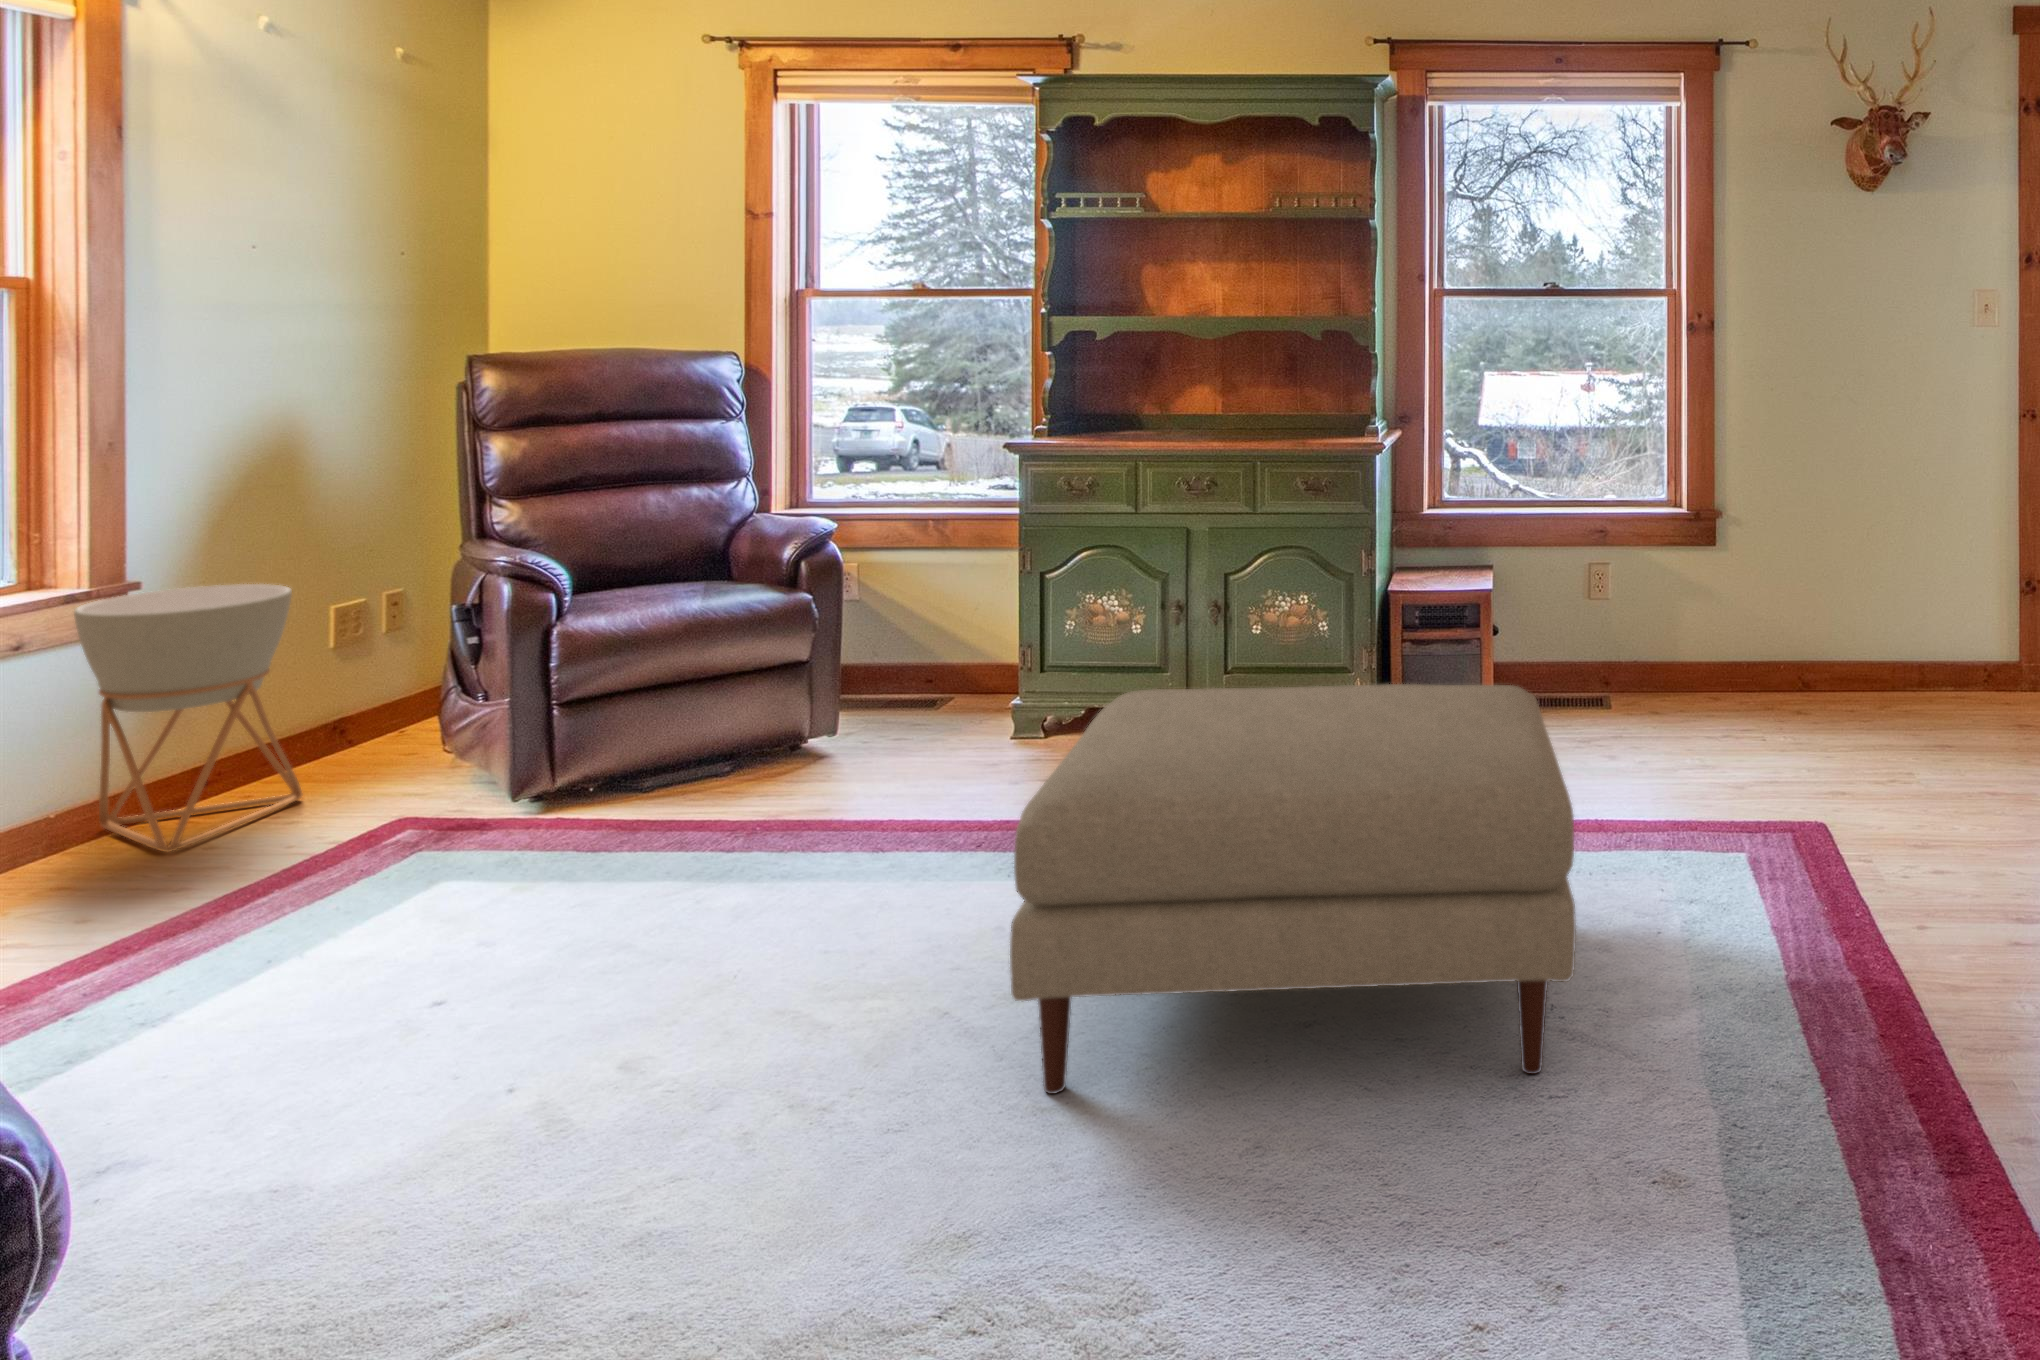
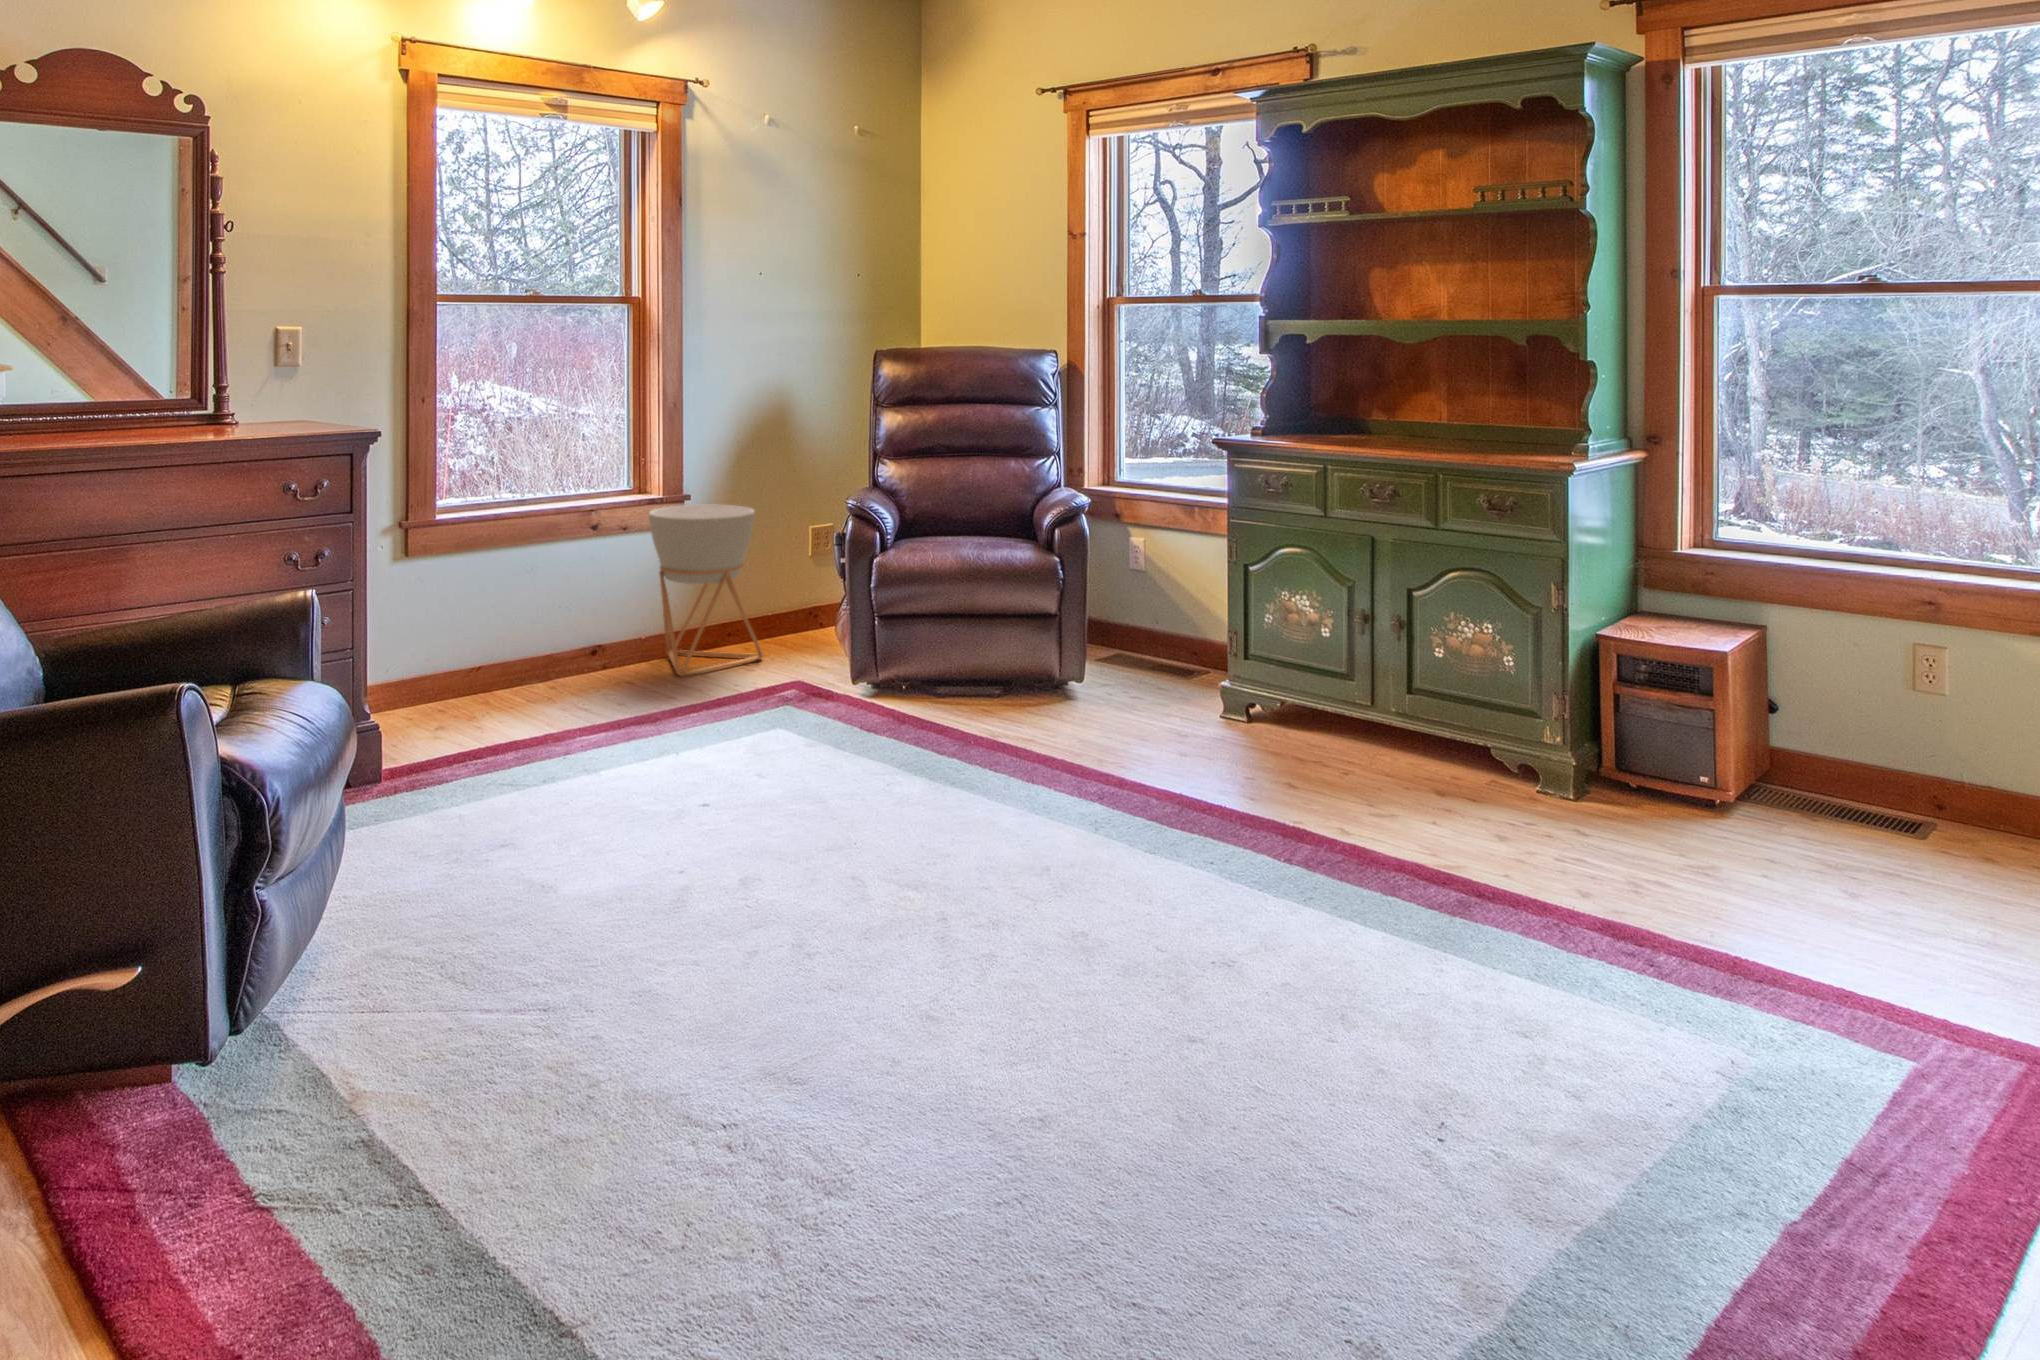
ottoman: present [1010,684,1576,1094] -> none [917,674,1539,1147]

